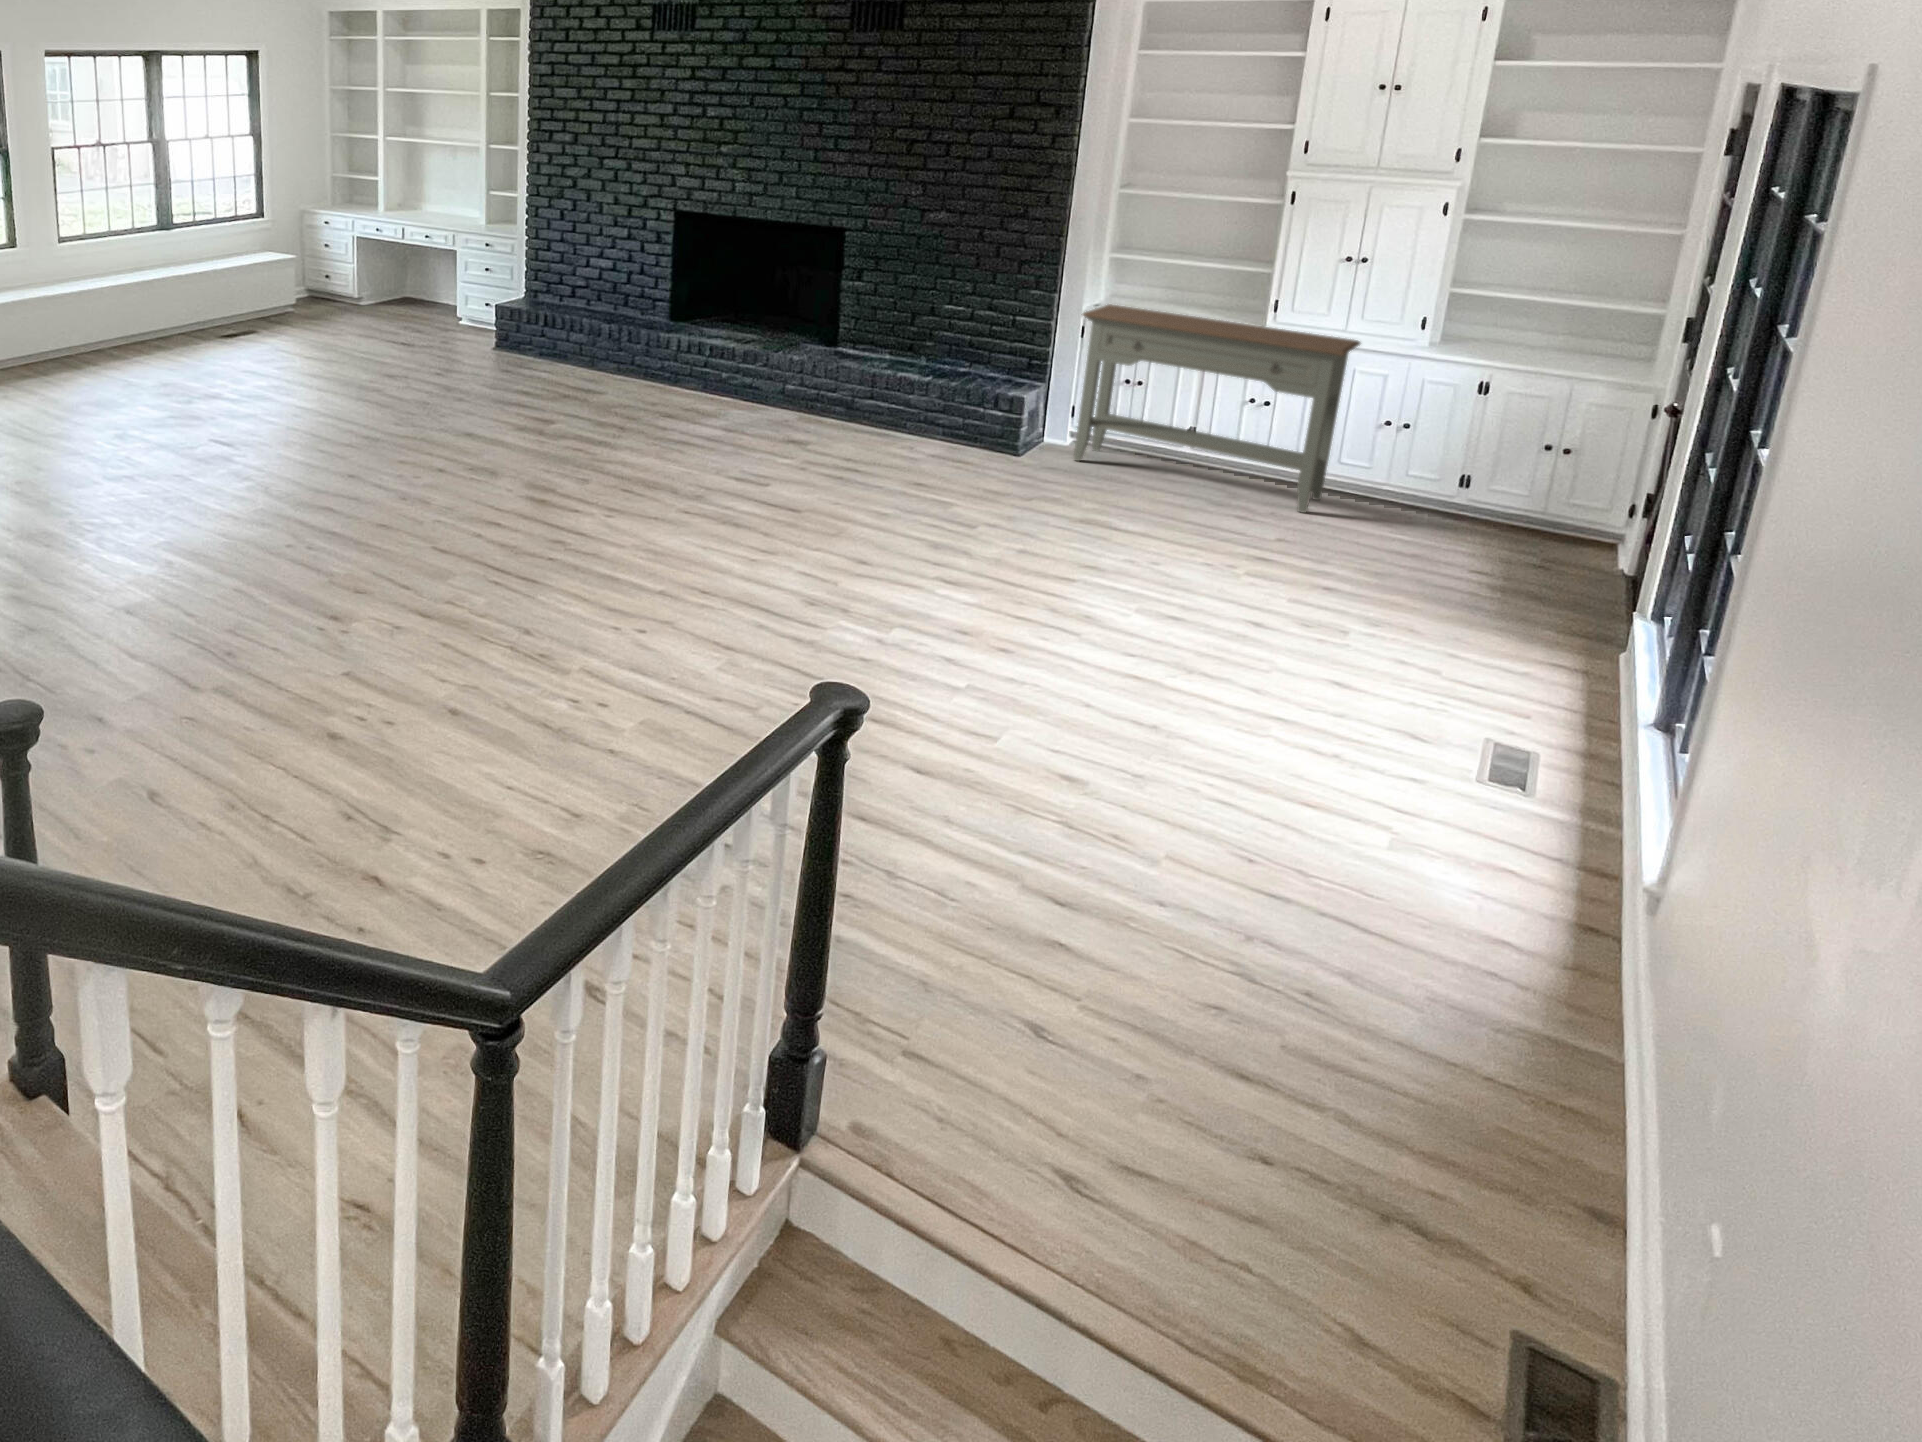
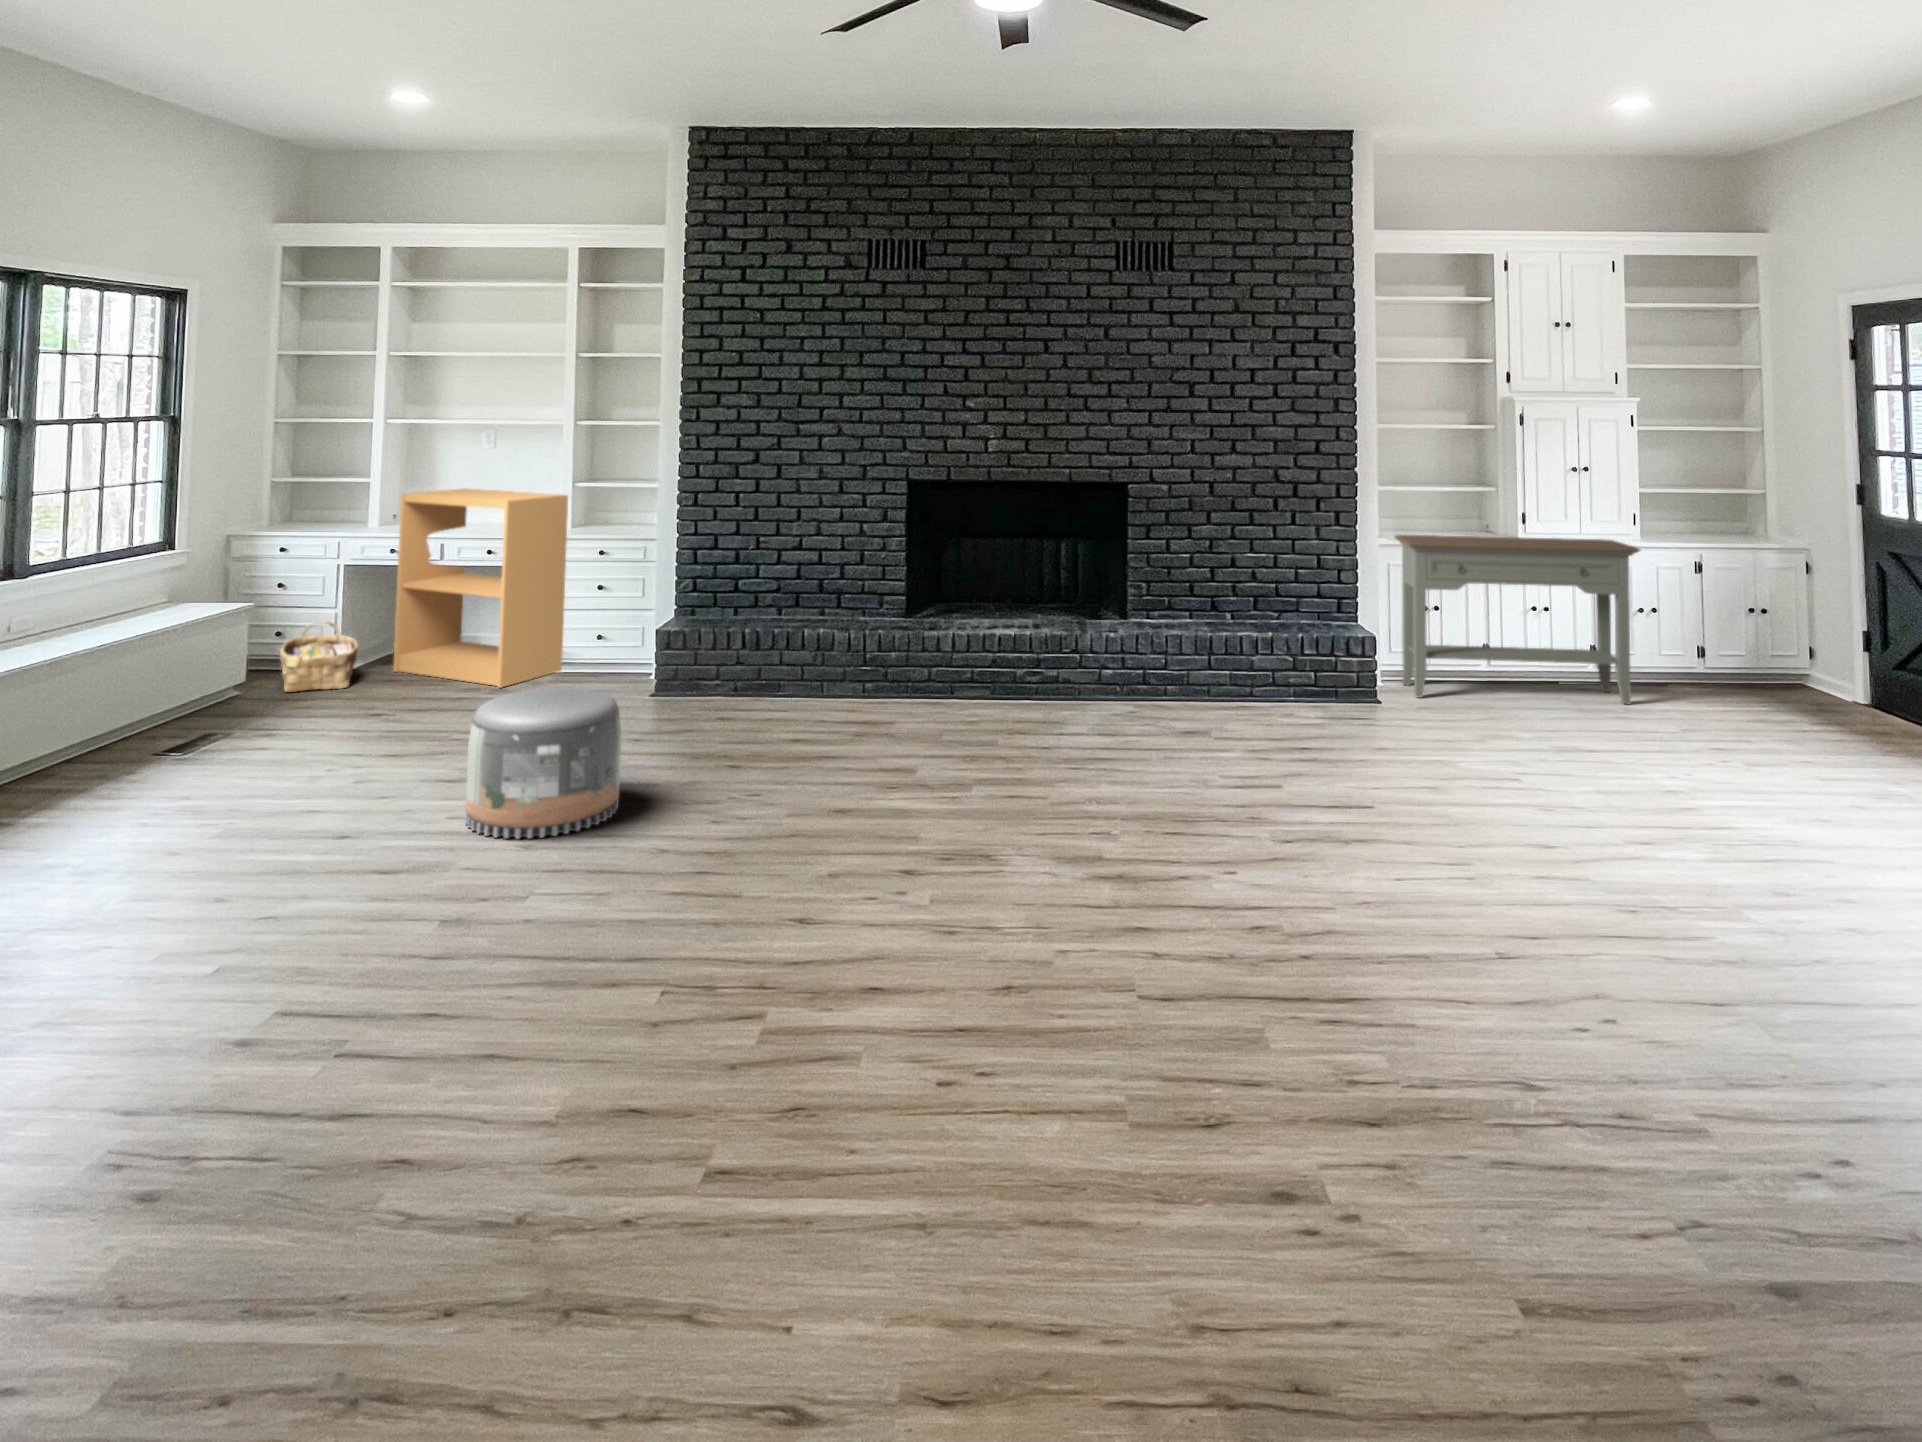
bookshelf: none [385,190,474,327] -> present [393,488,568,688]
woven basket: none [314,270,361,314] -> present [280,620,359,692]
pouf: none [283,323,371,407] -> present [465,687,621,839]

